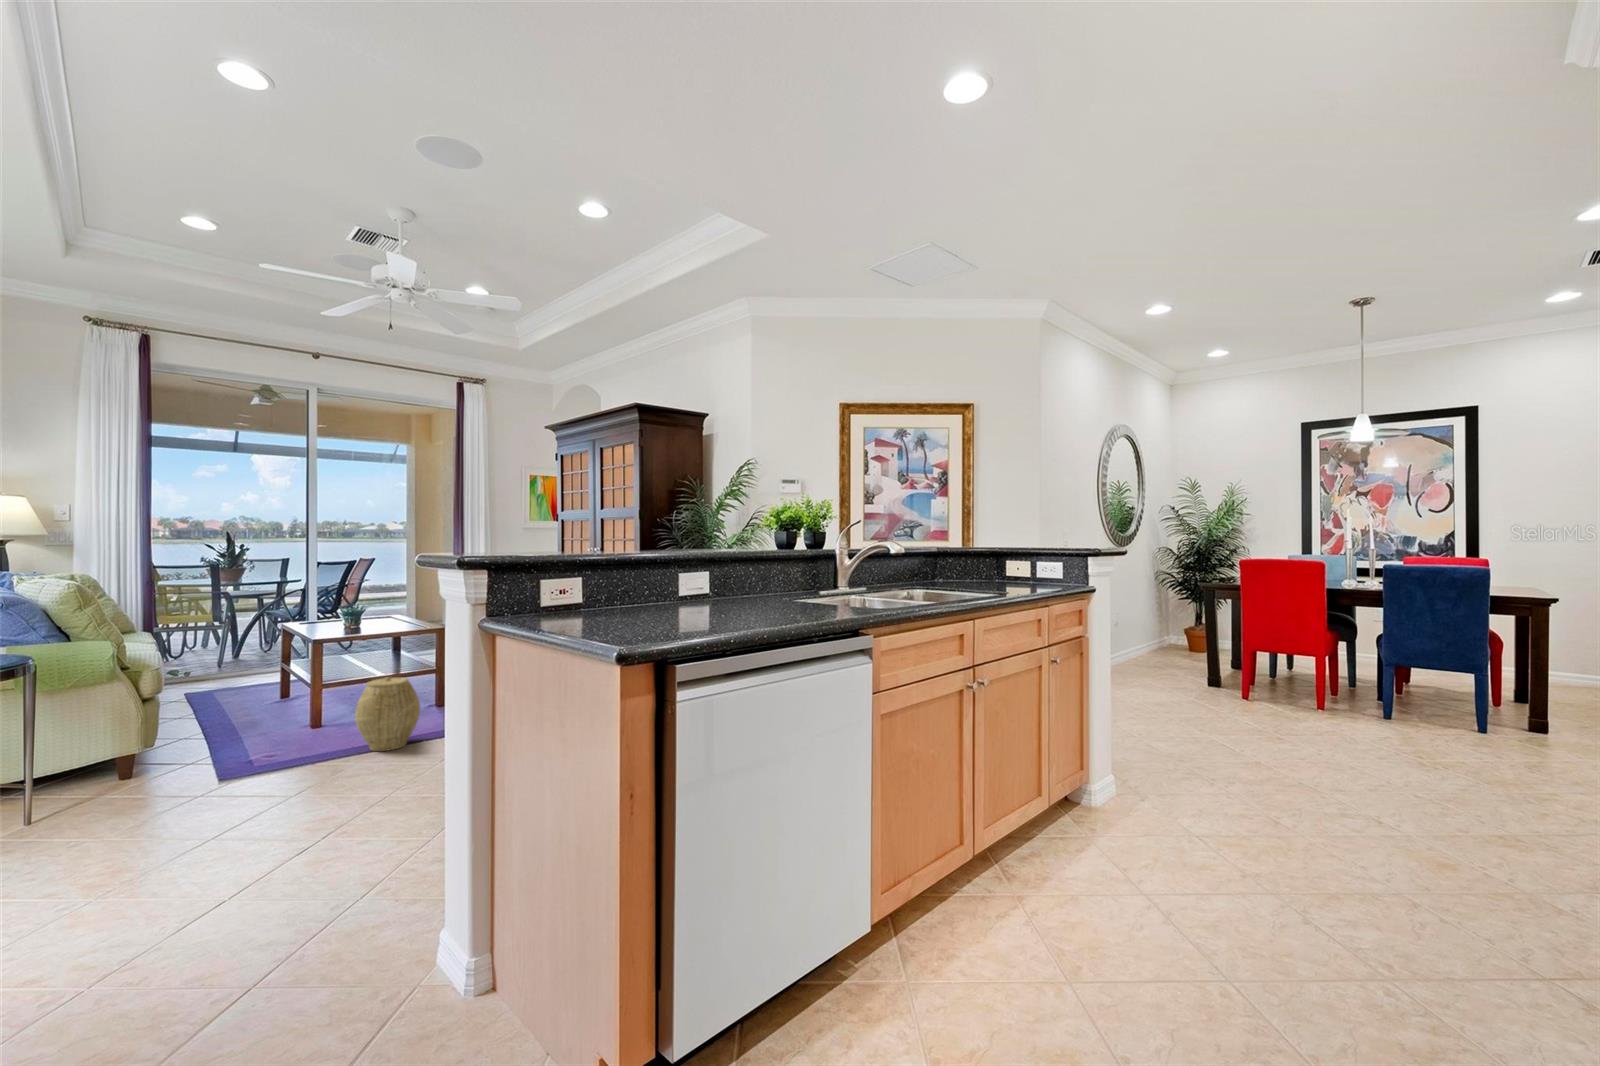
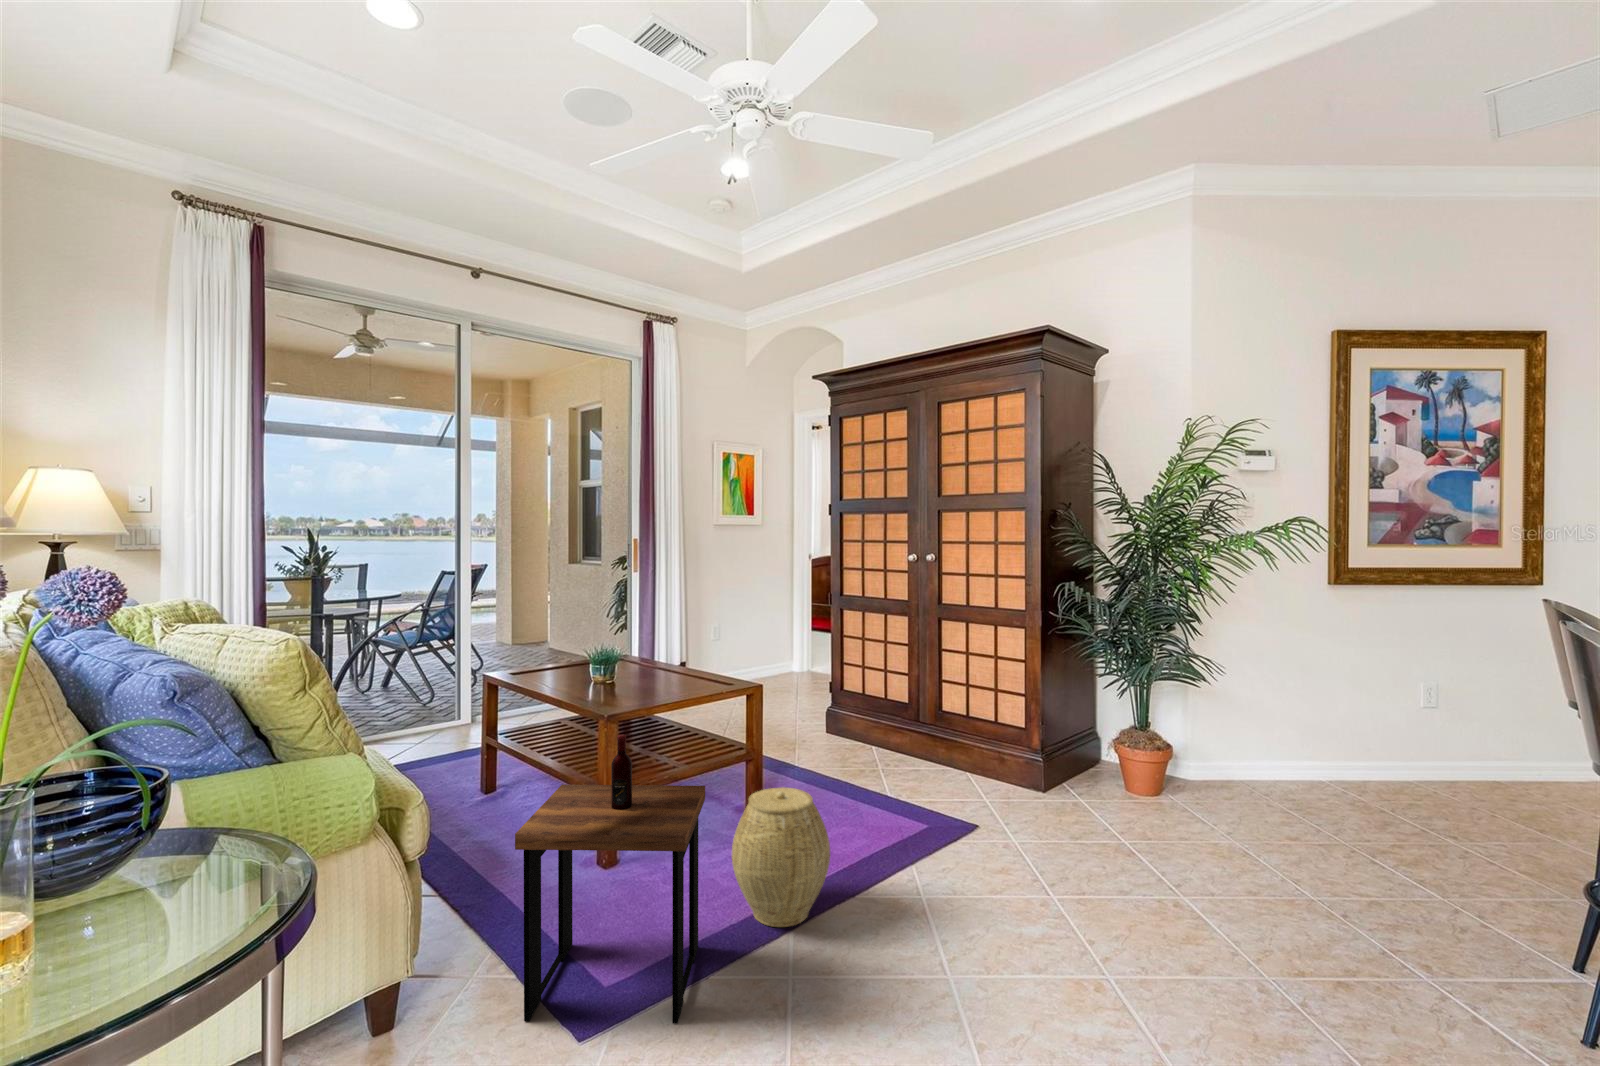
side table: none [190,637,327,780] -> present [515,734,705,1023]

